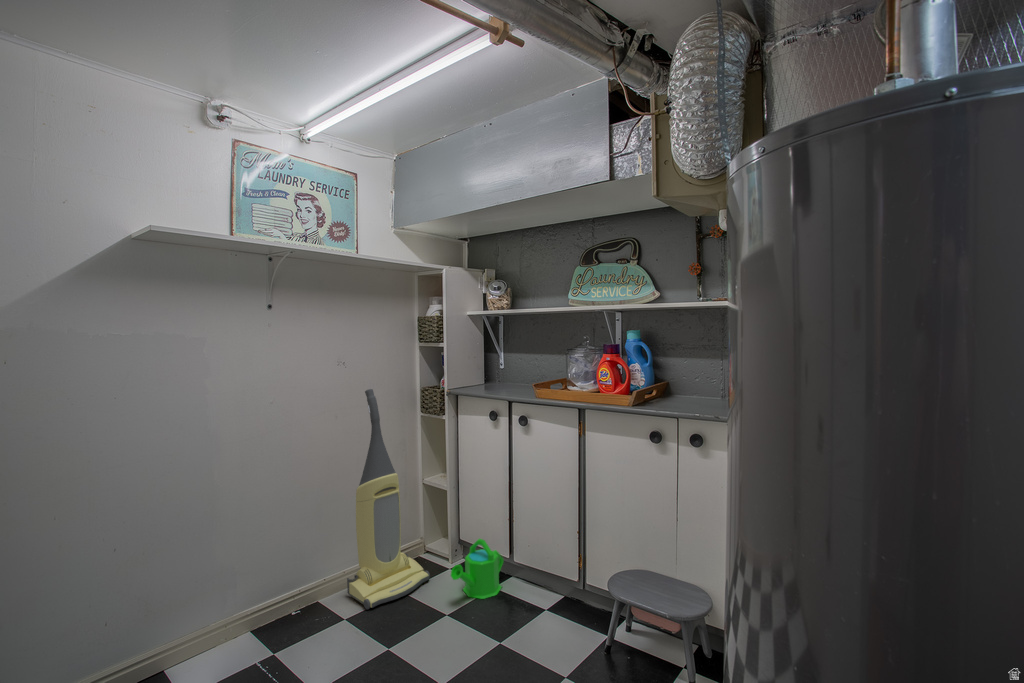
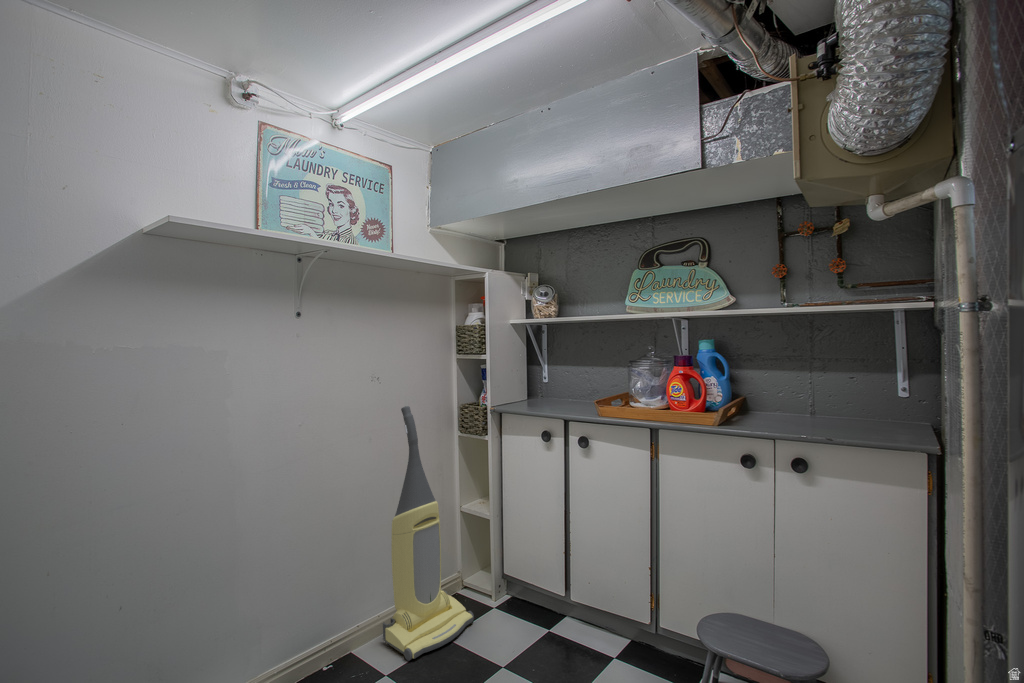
watering can: present [451,539,504,599] -> none [503,575,558,646]

